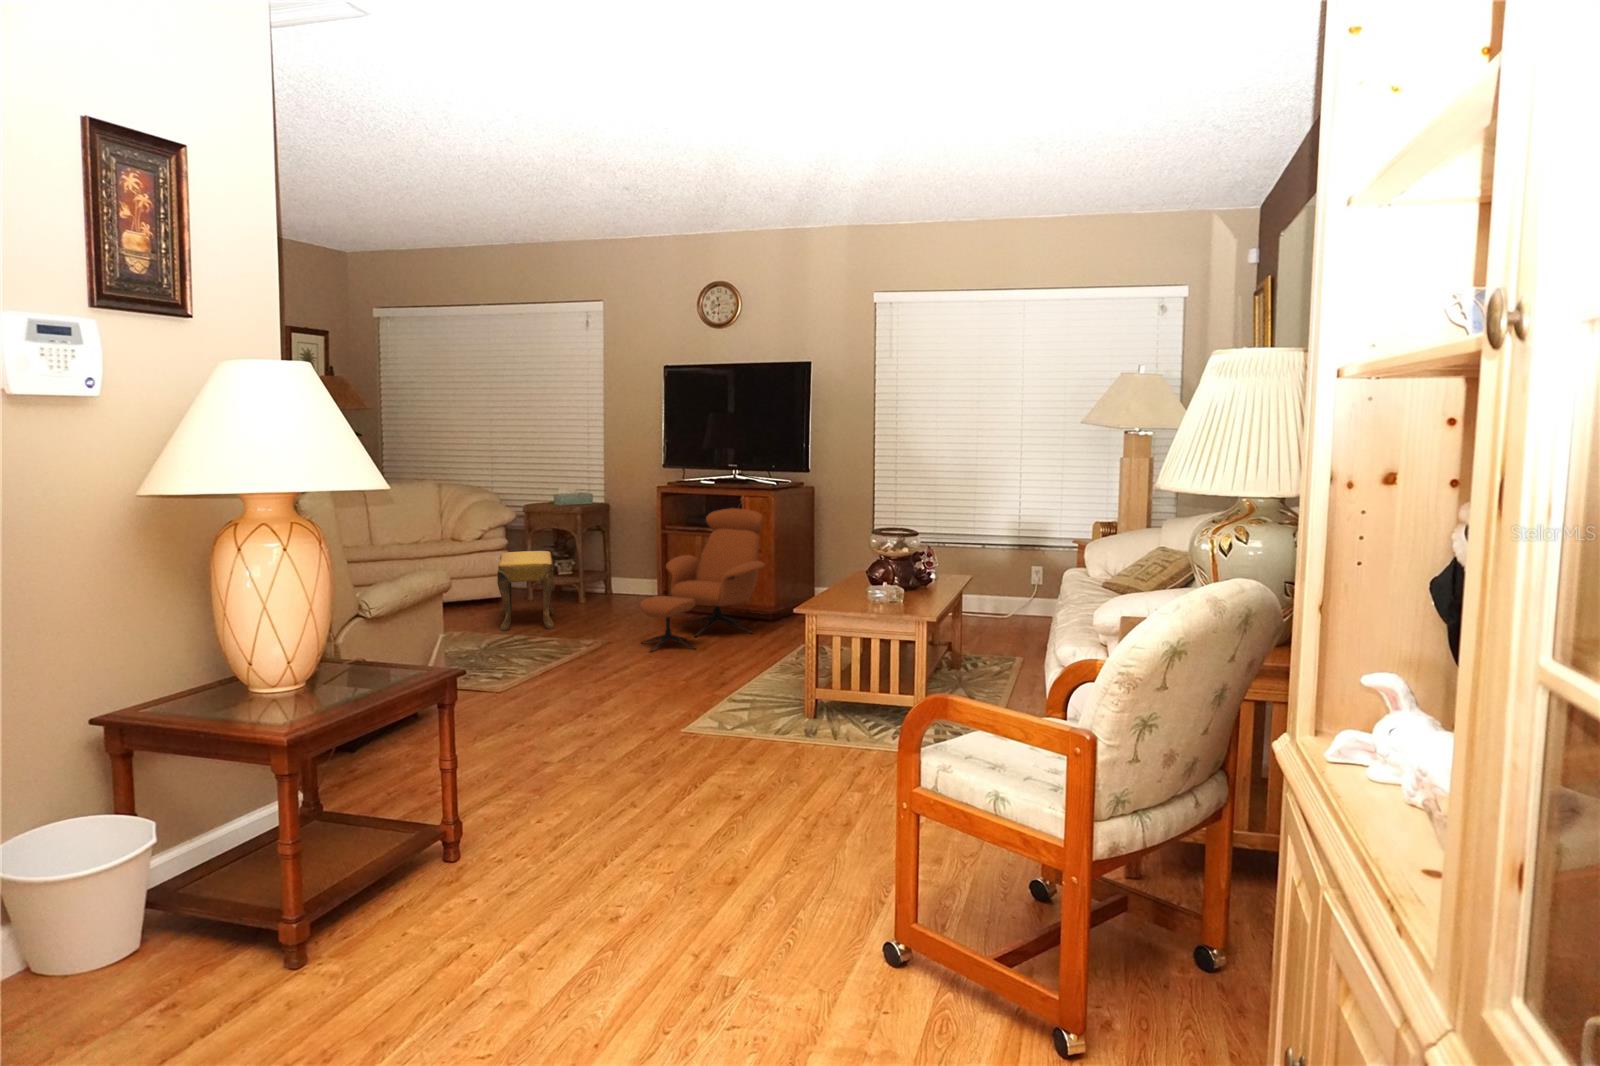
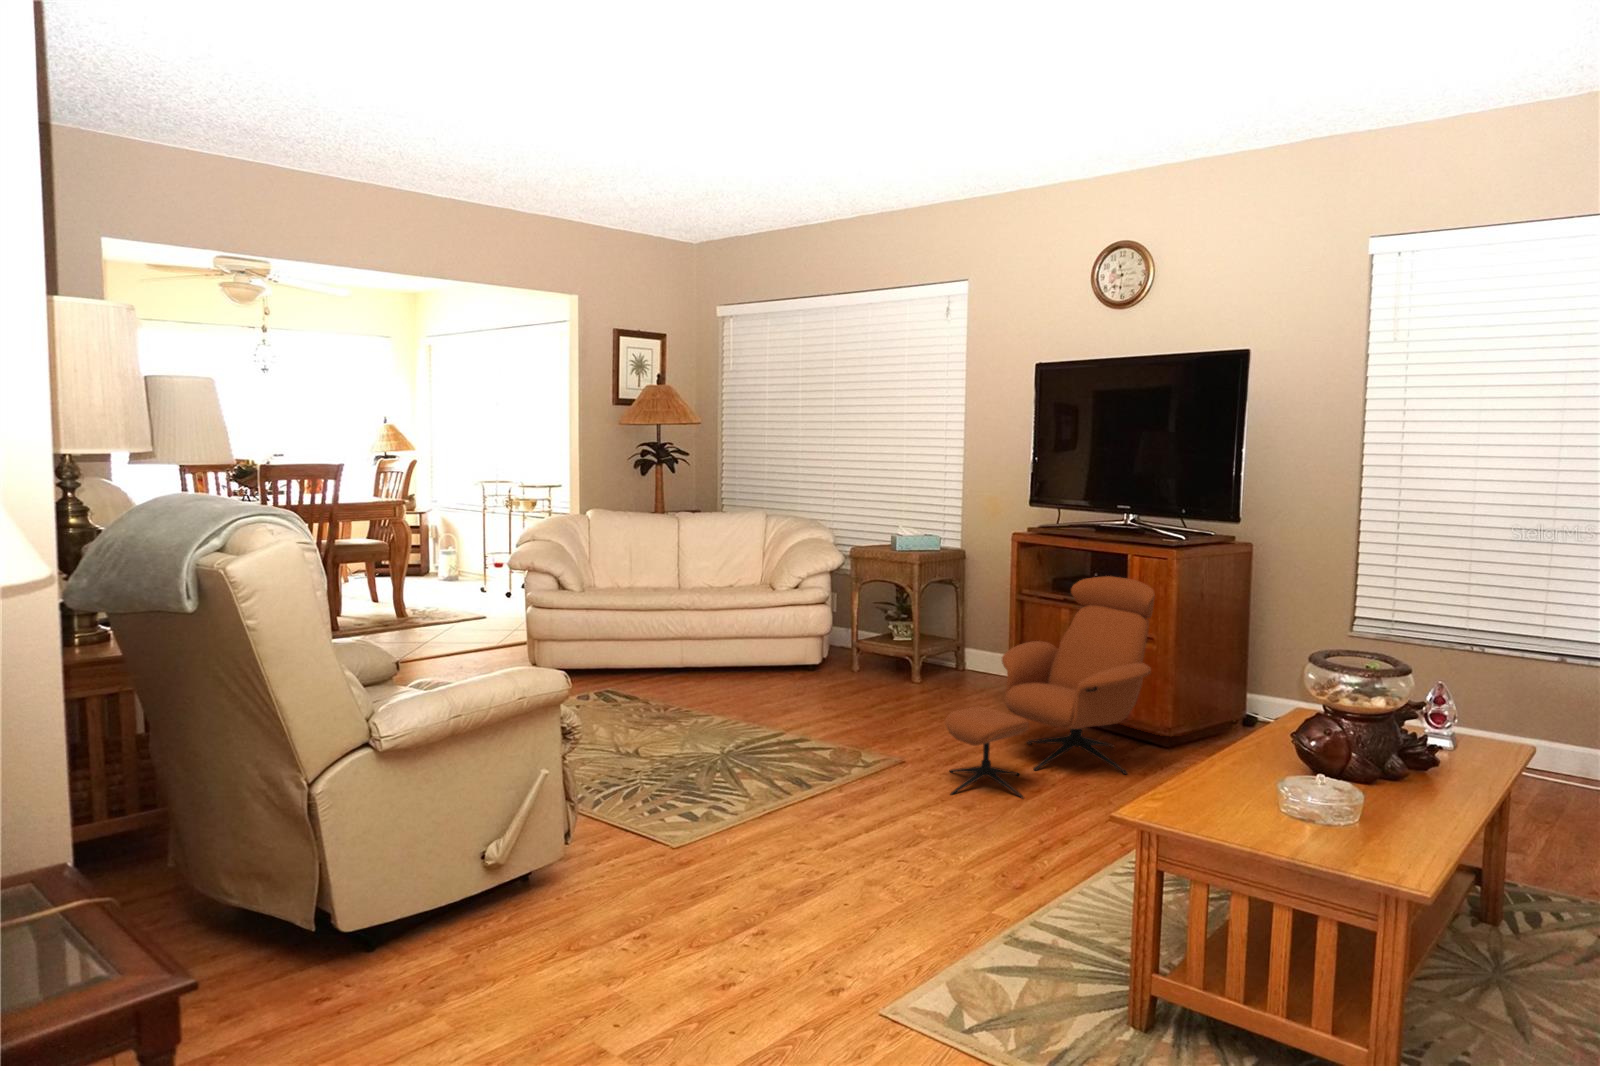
footstool: present [497,551,554,631] -> none [781,614,868,727]

